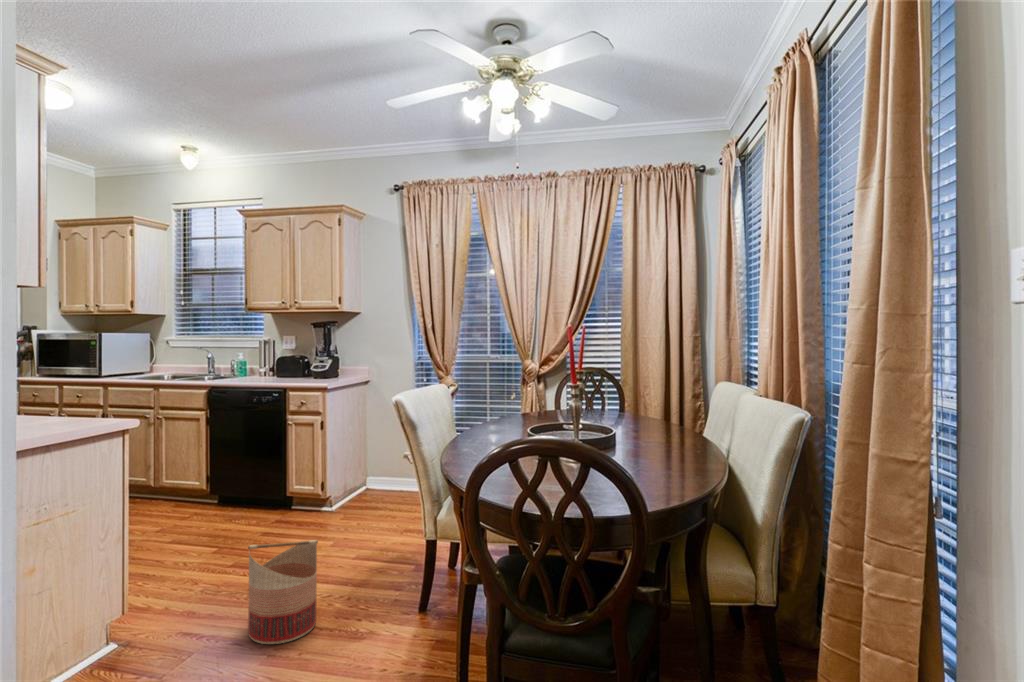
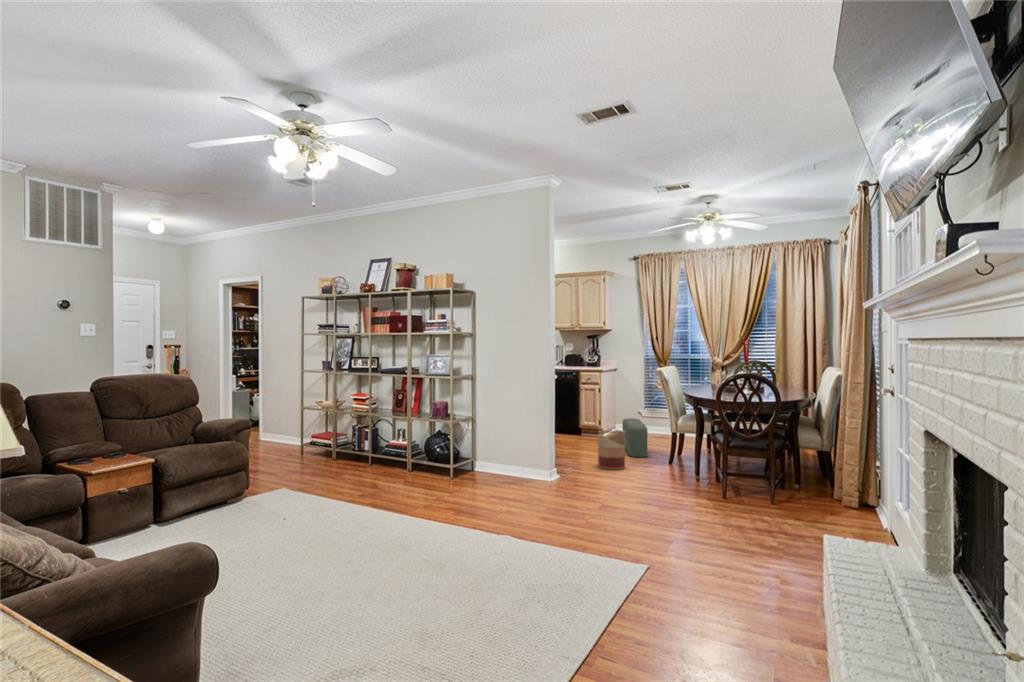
pouf: none [349,482,389,576] -> present [623,418,648,457]

